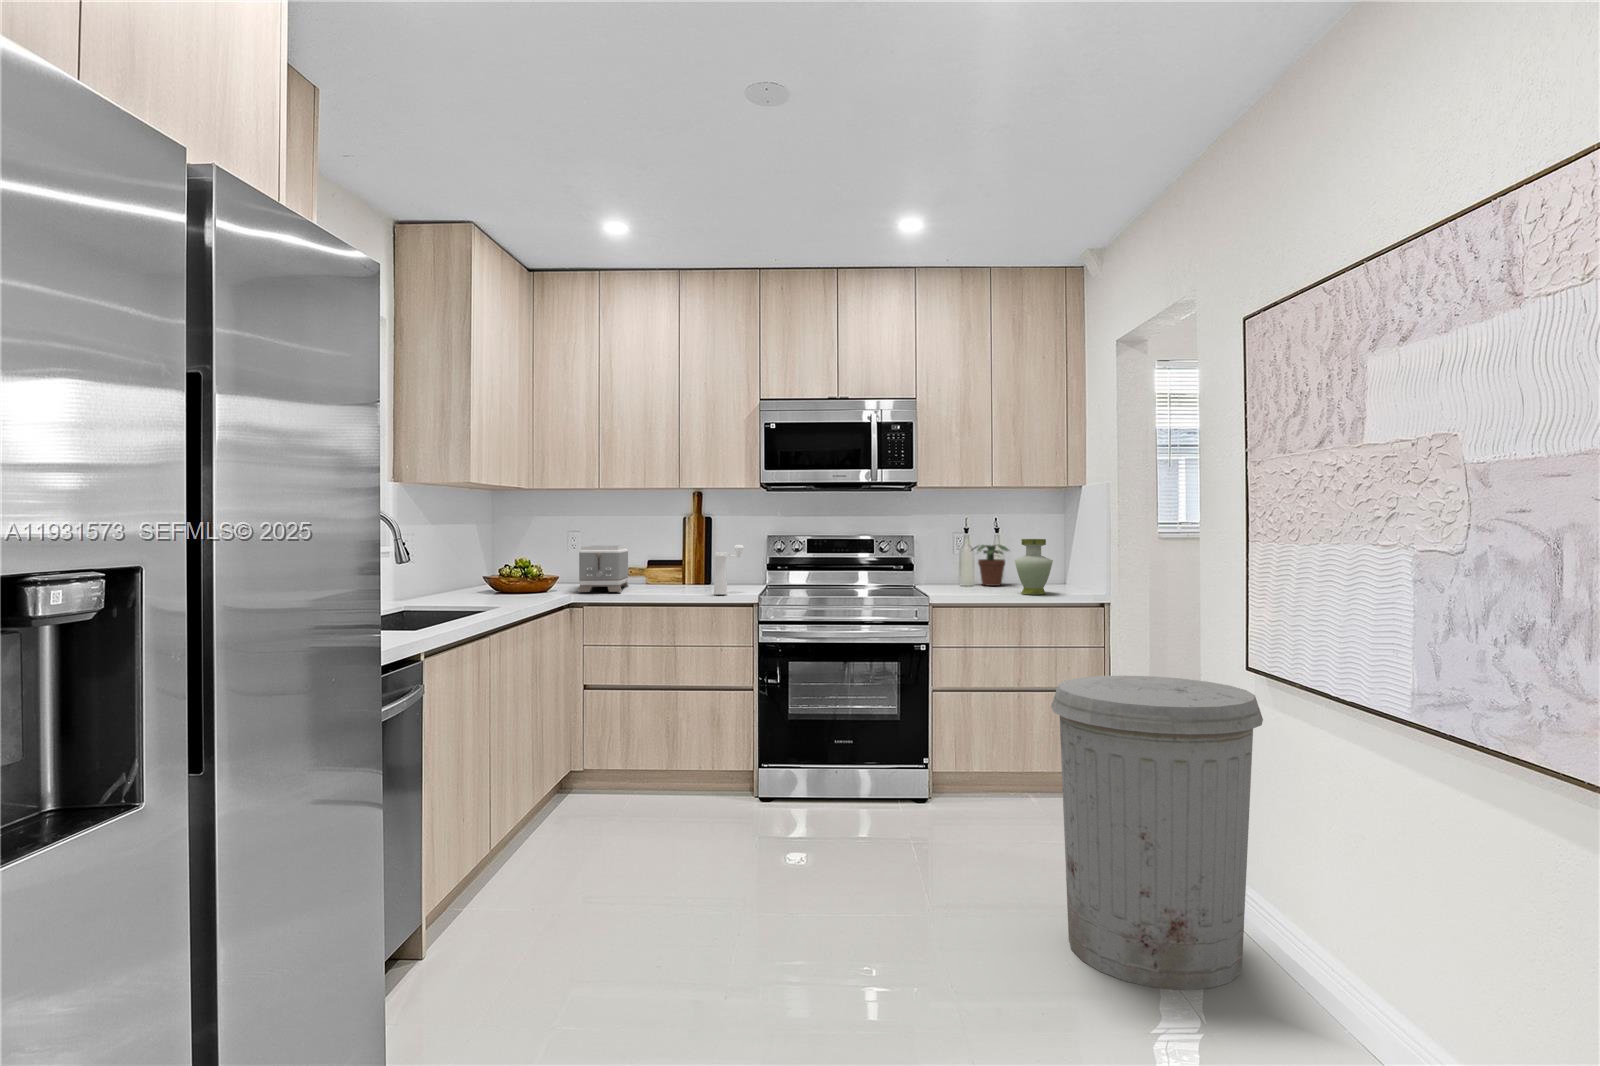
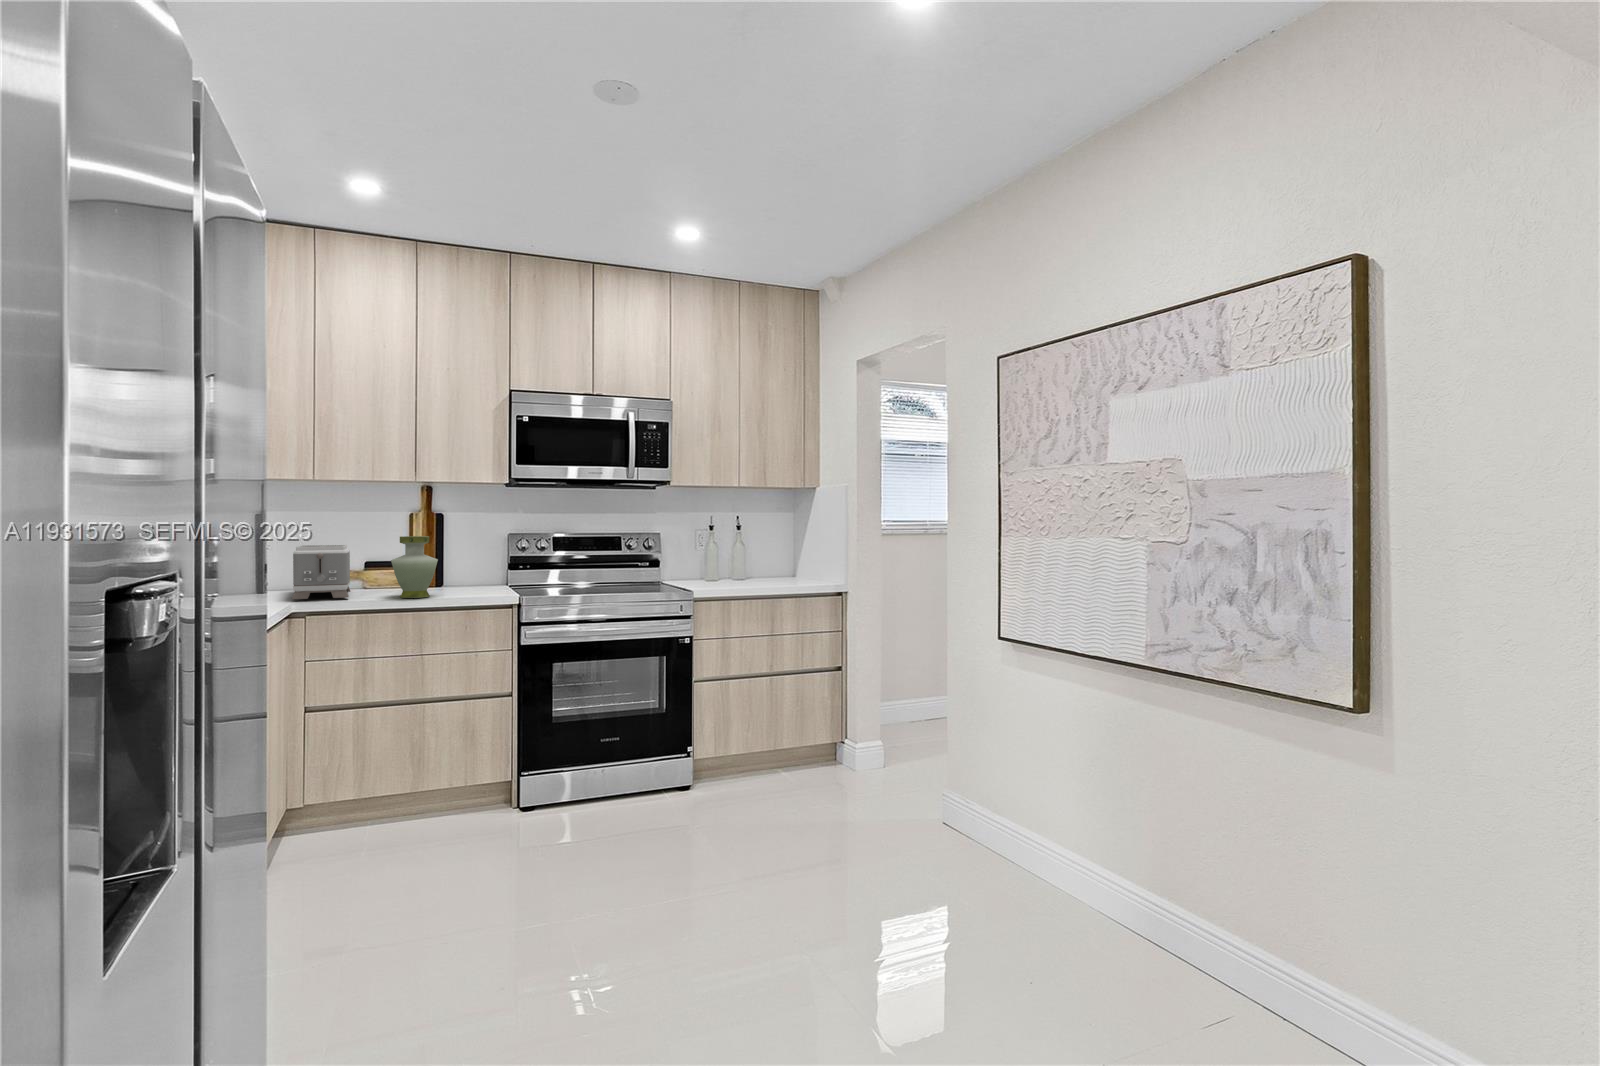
vase: present [1015,539,1053,594] -> present [391,536,438,598]
pepper mill: present [714,545,744,595] -> none [463,543,495,597]
potted plant: present [972,545,1009,586] -> none [714,540,750,579]
trash can: present [1051,675,1263,990] -> none [873,659,1057,946]

